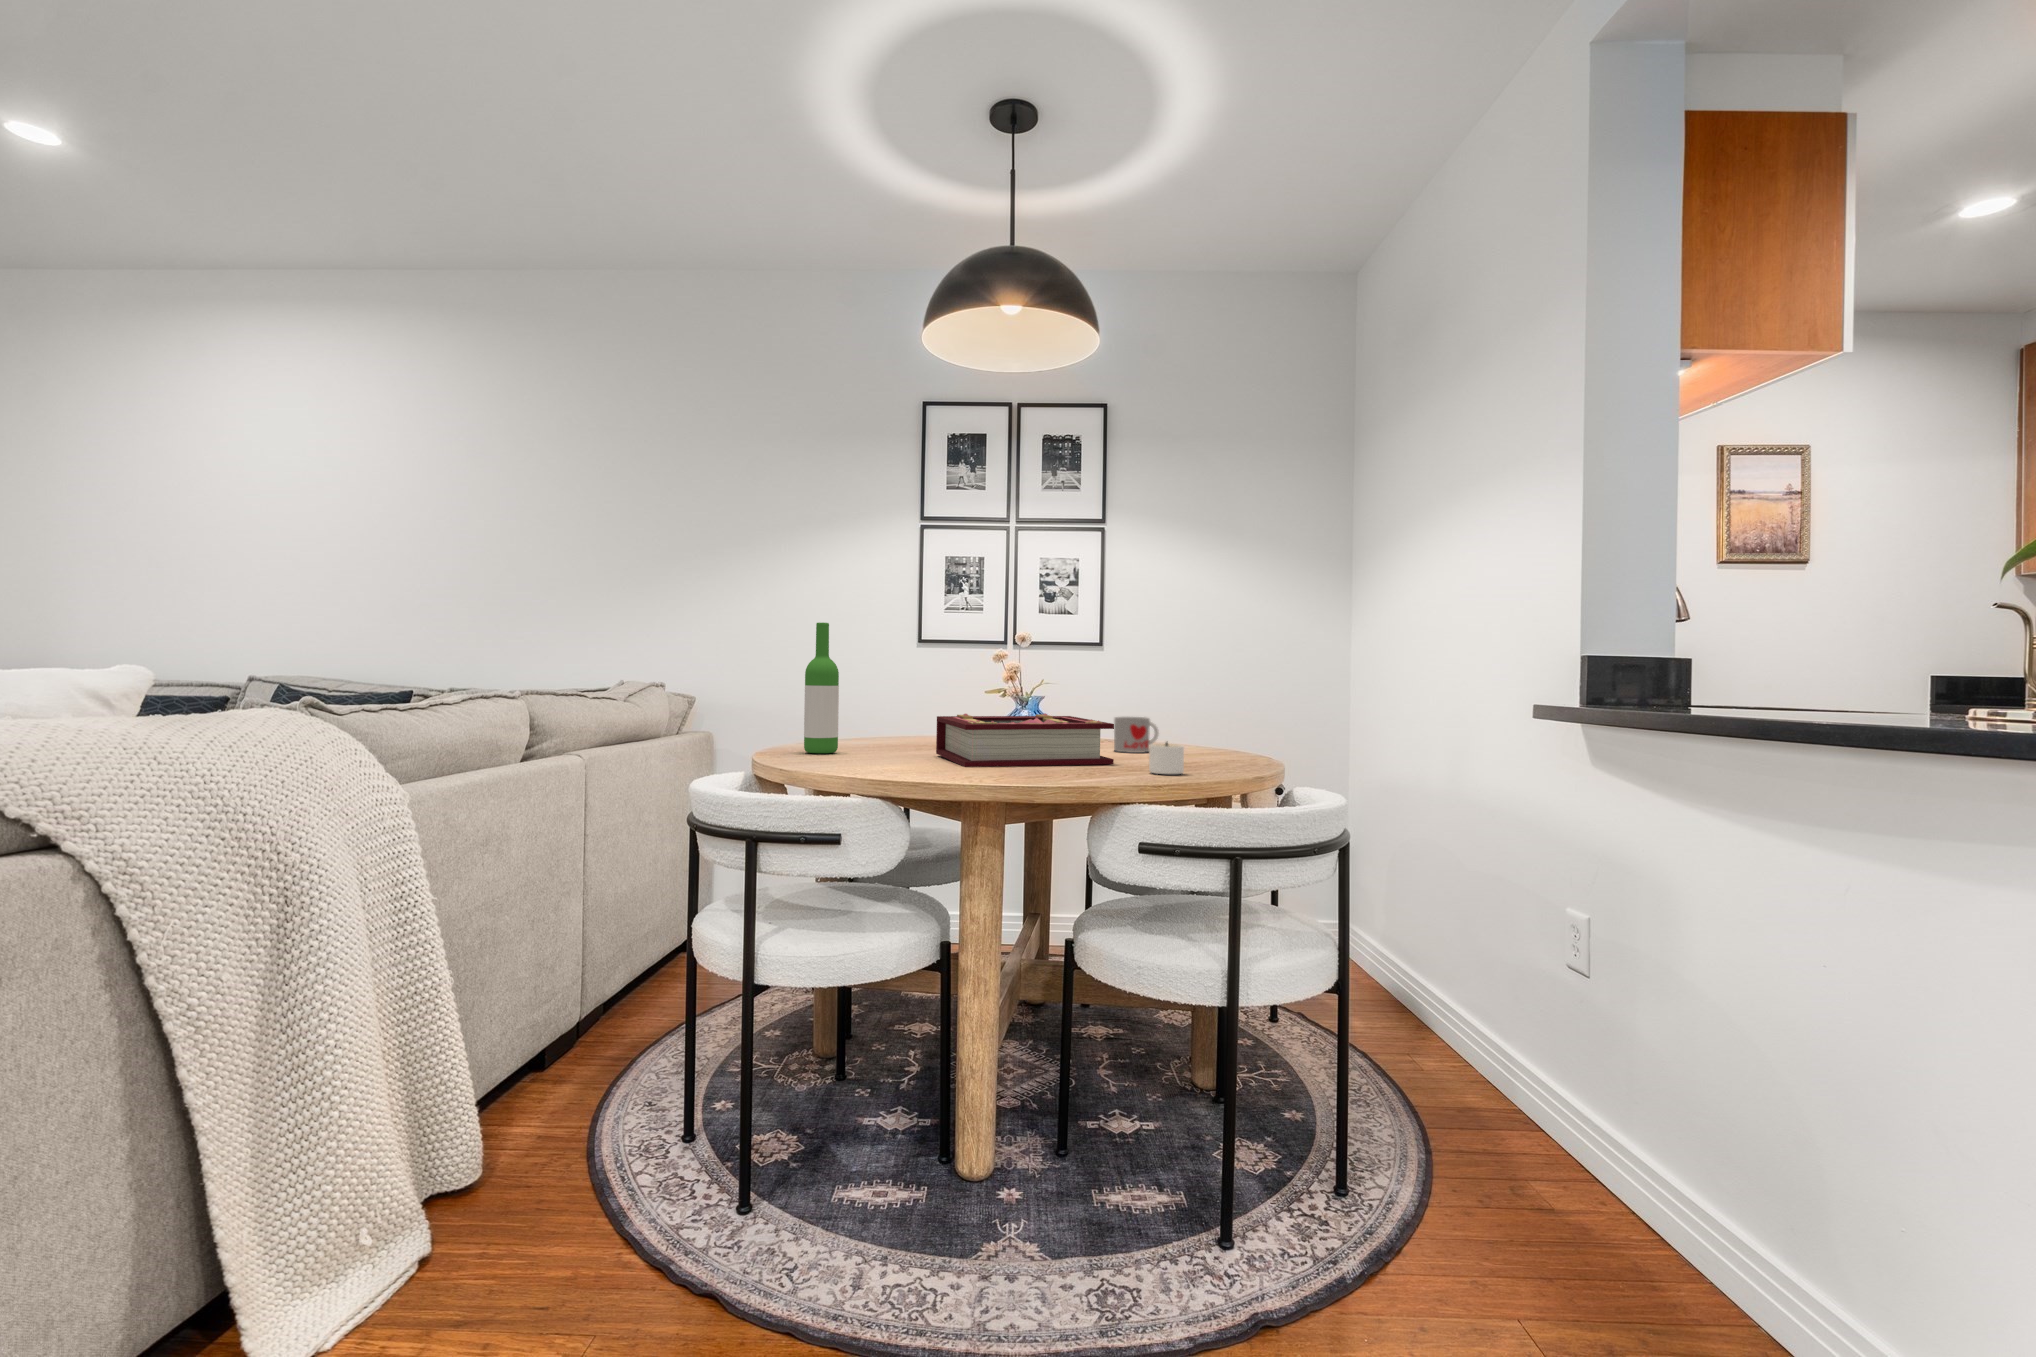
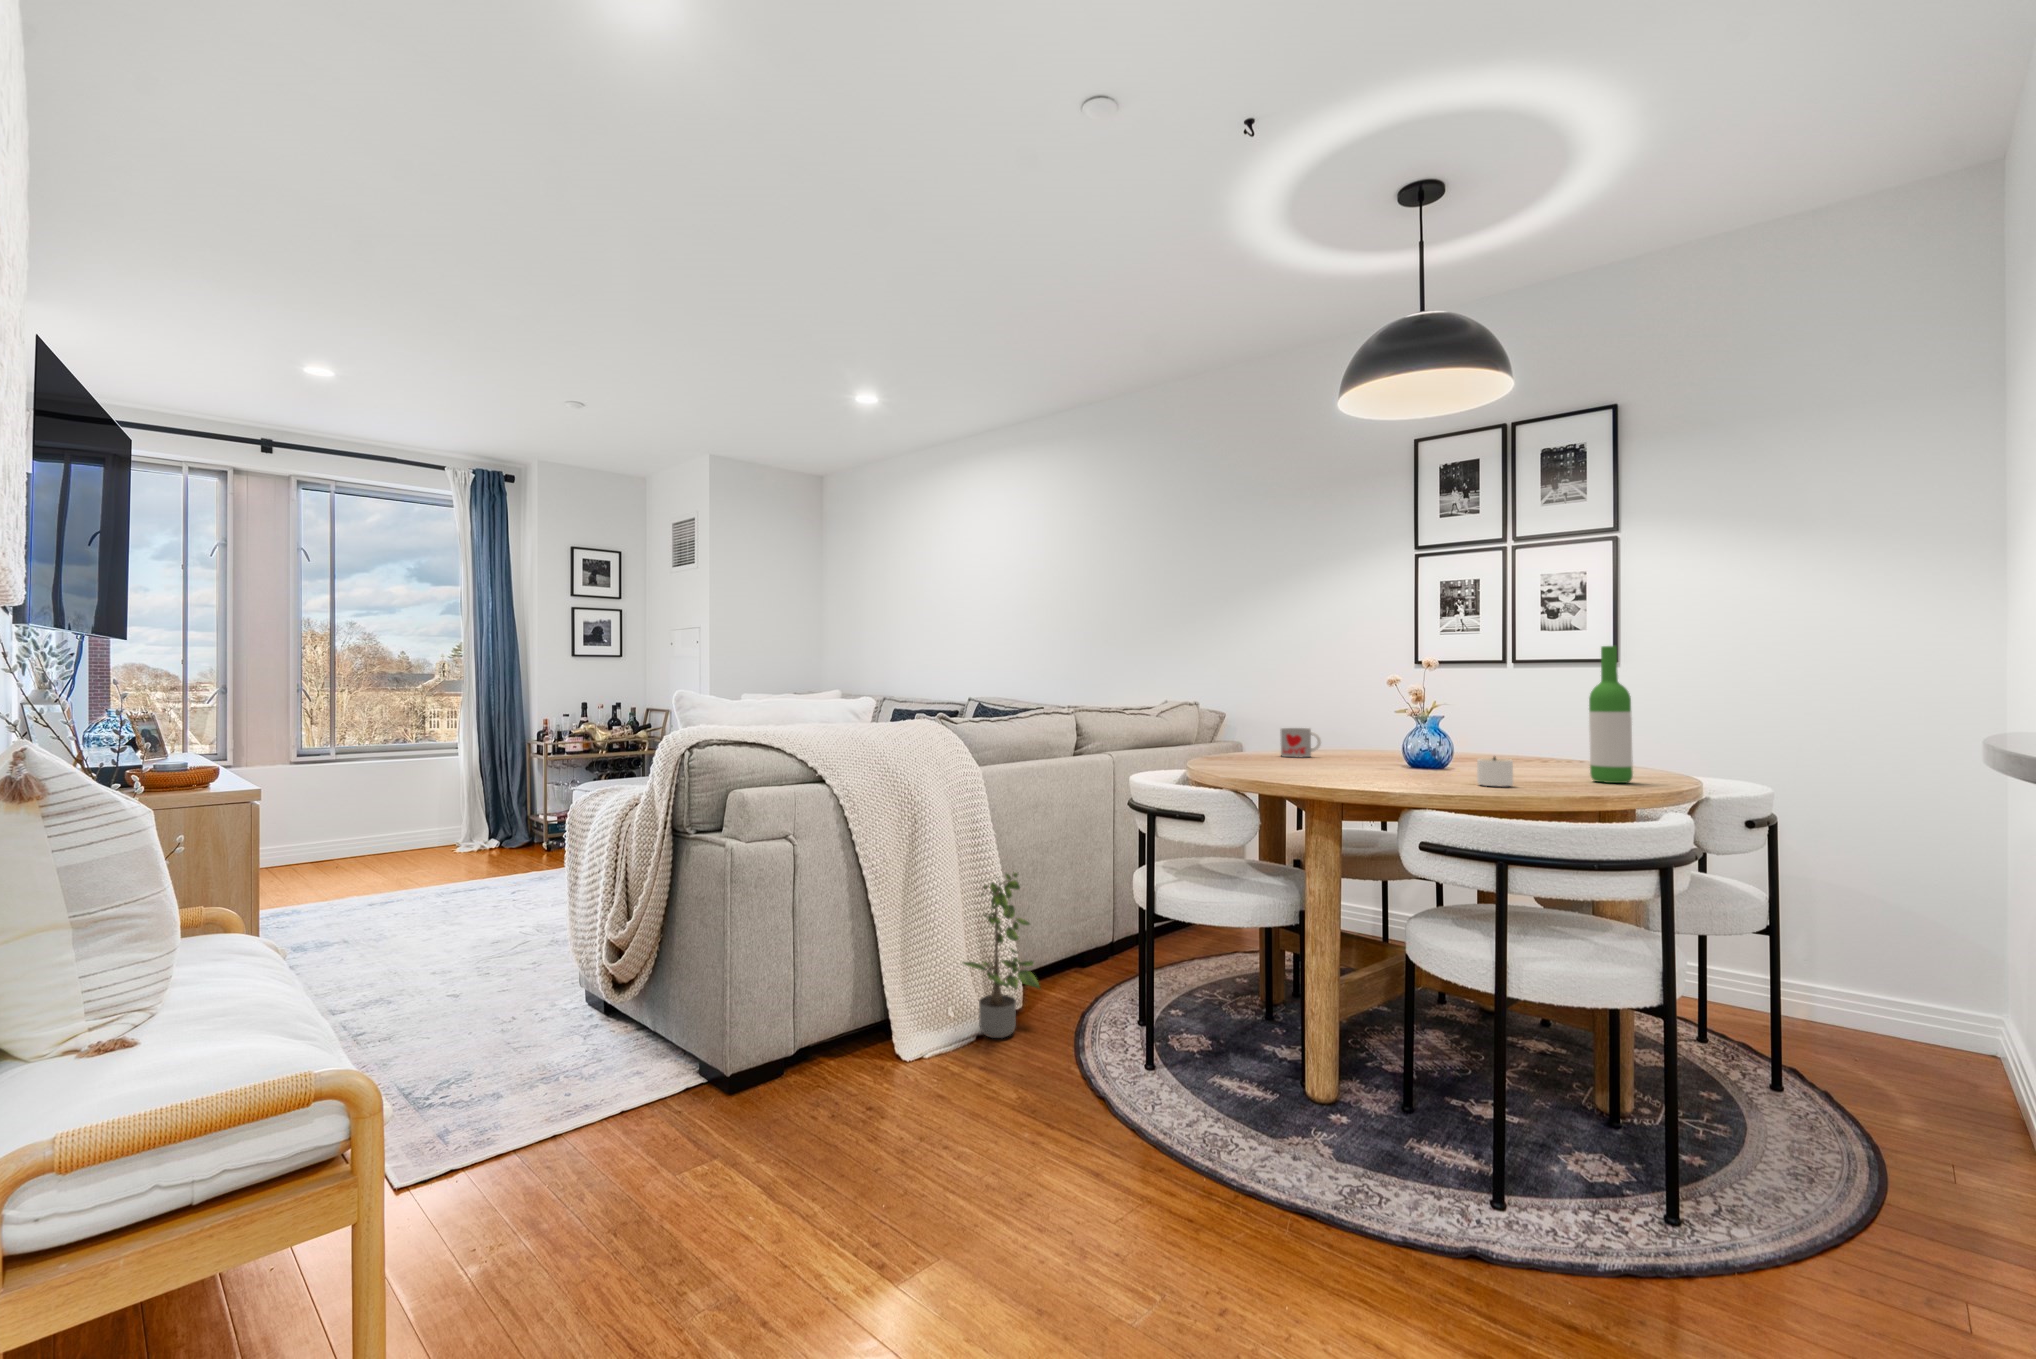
wine bottle: present [804,623,839,753] -> present [1589,646,1633,783]
book: present [936,713,1114,767] -> none [1325,730,1475,777]
mug: present [1114,717,1159,753] -> present [1280,728,1321,757]
potted plant: none [389,952,539,1257] -> present [963,872,1040,1038]

